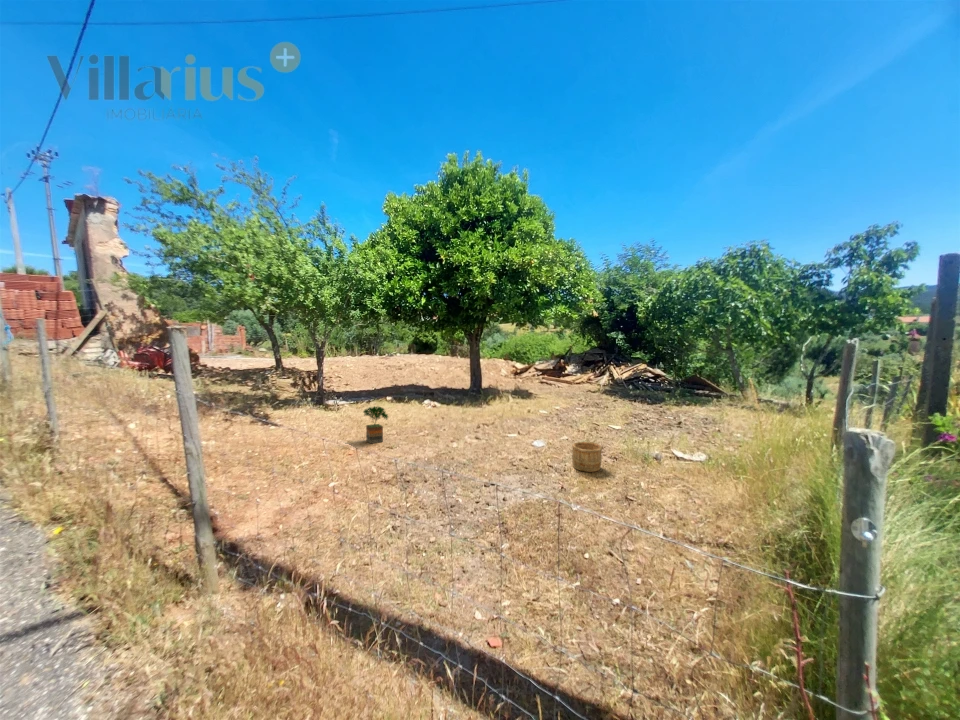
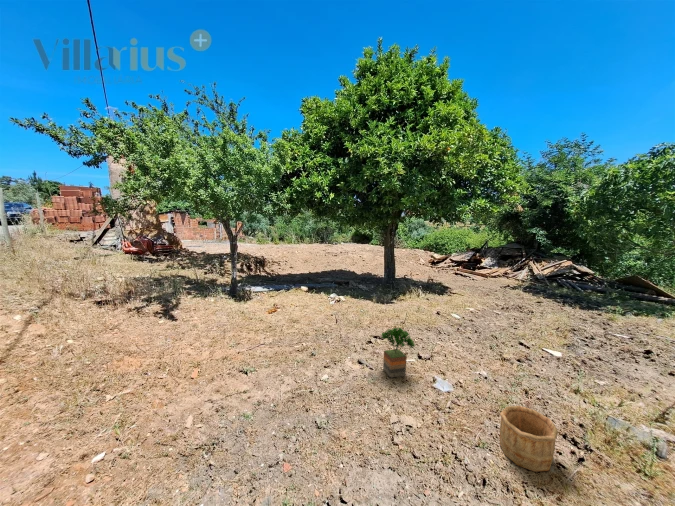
potted tree: present [364,406,388,443] -> present [382,328,415,377]

